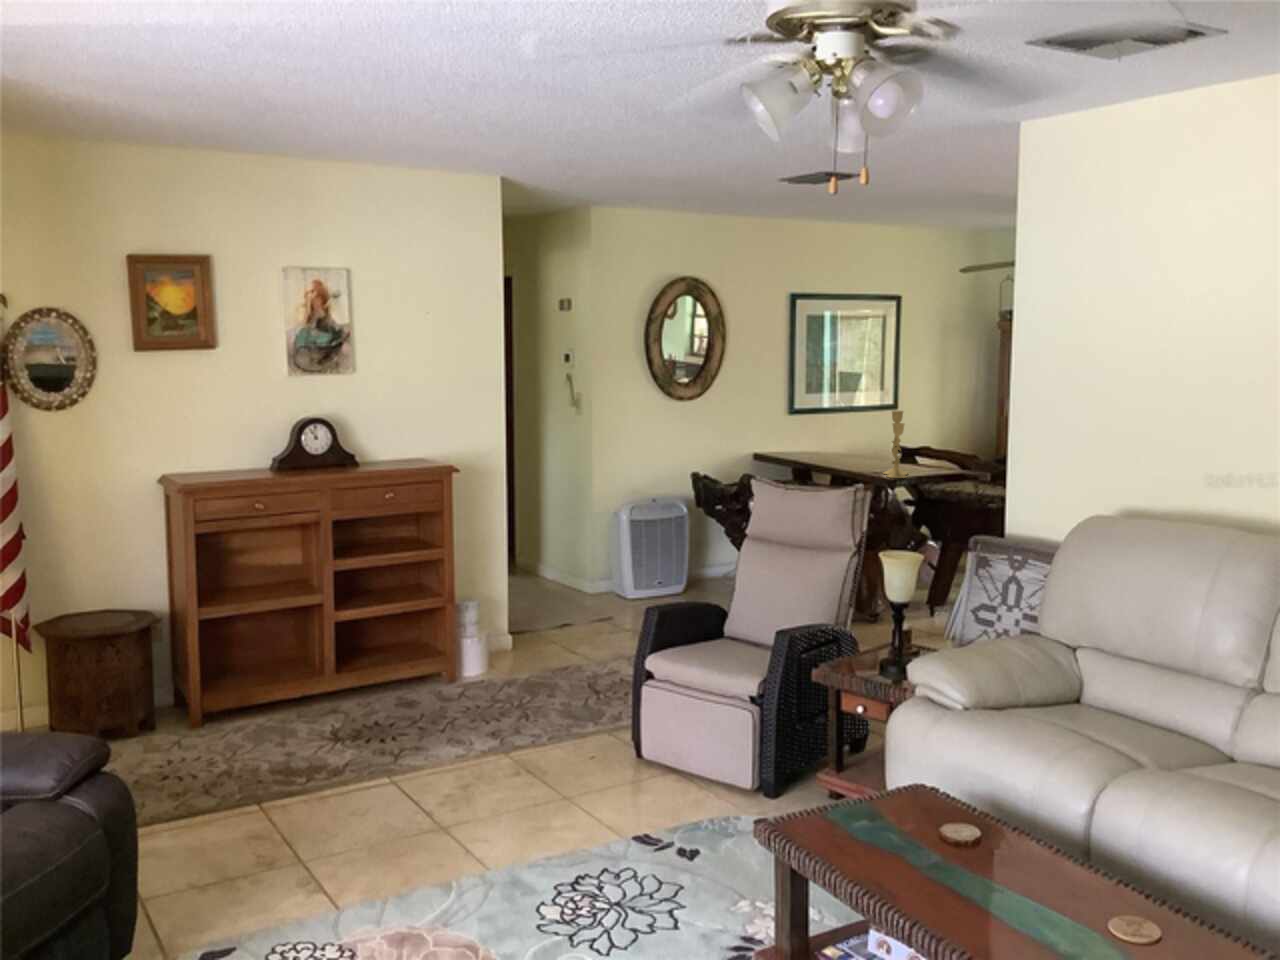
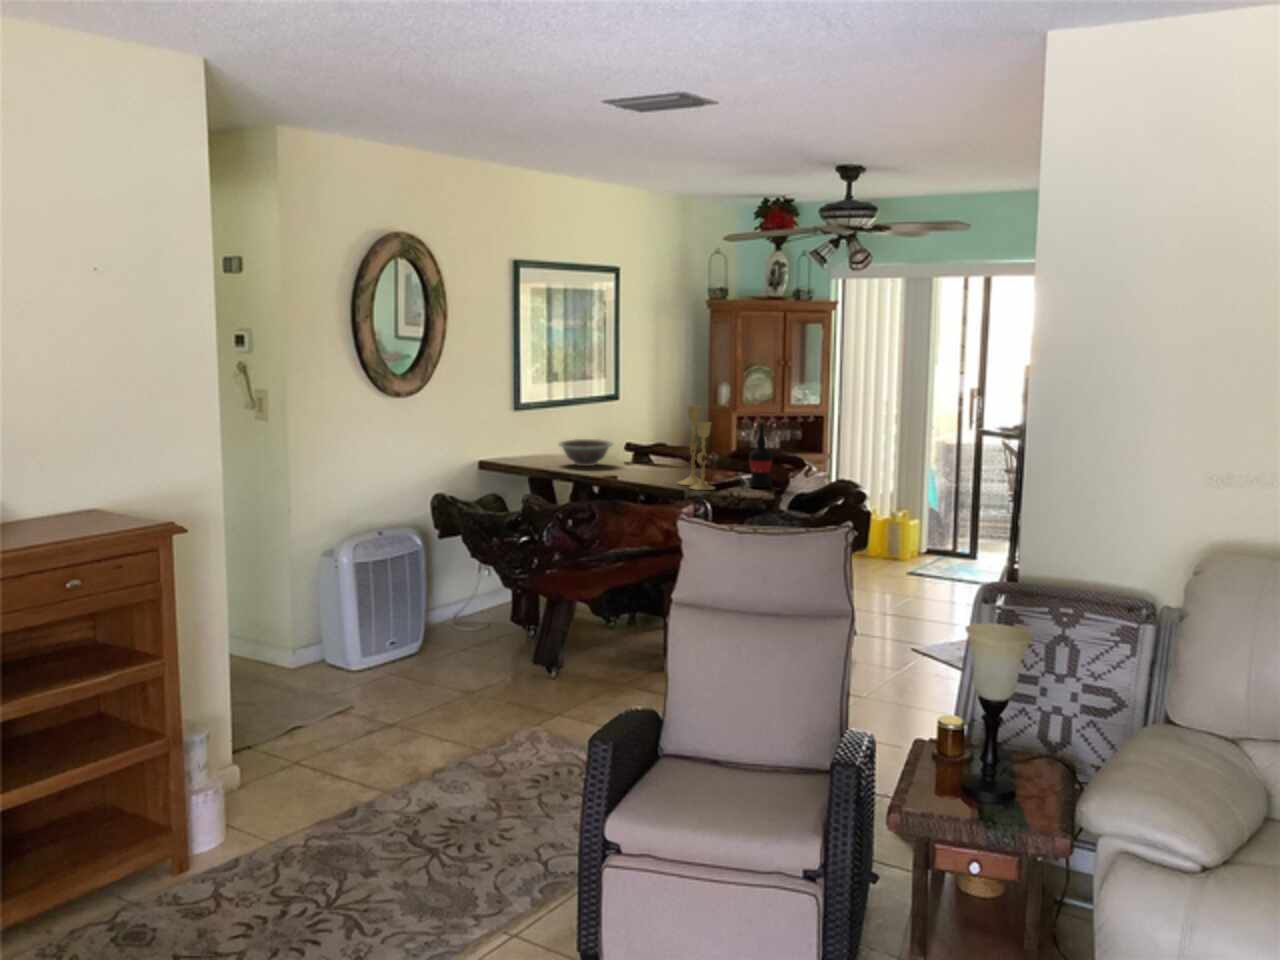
wine bottle: none [938,423,959,479] -> present [749,420,773,488]
decorative bowl: none [812,438,858,460] -> present [559,439,613,466]

